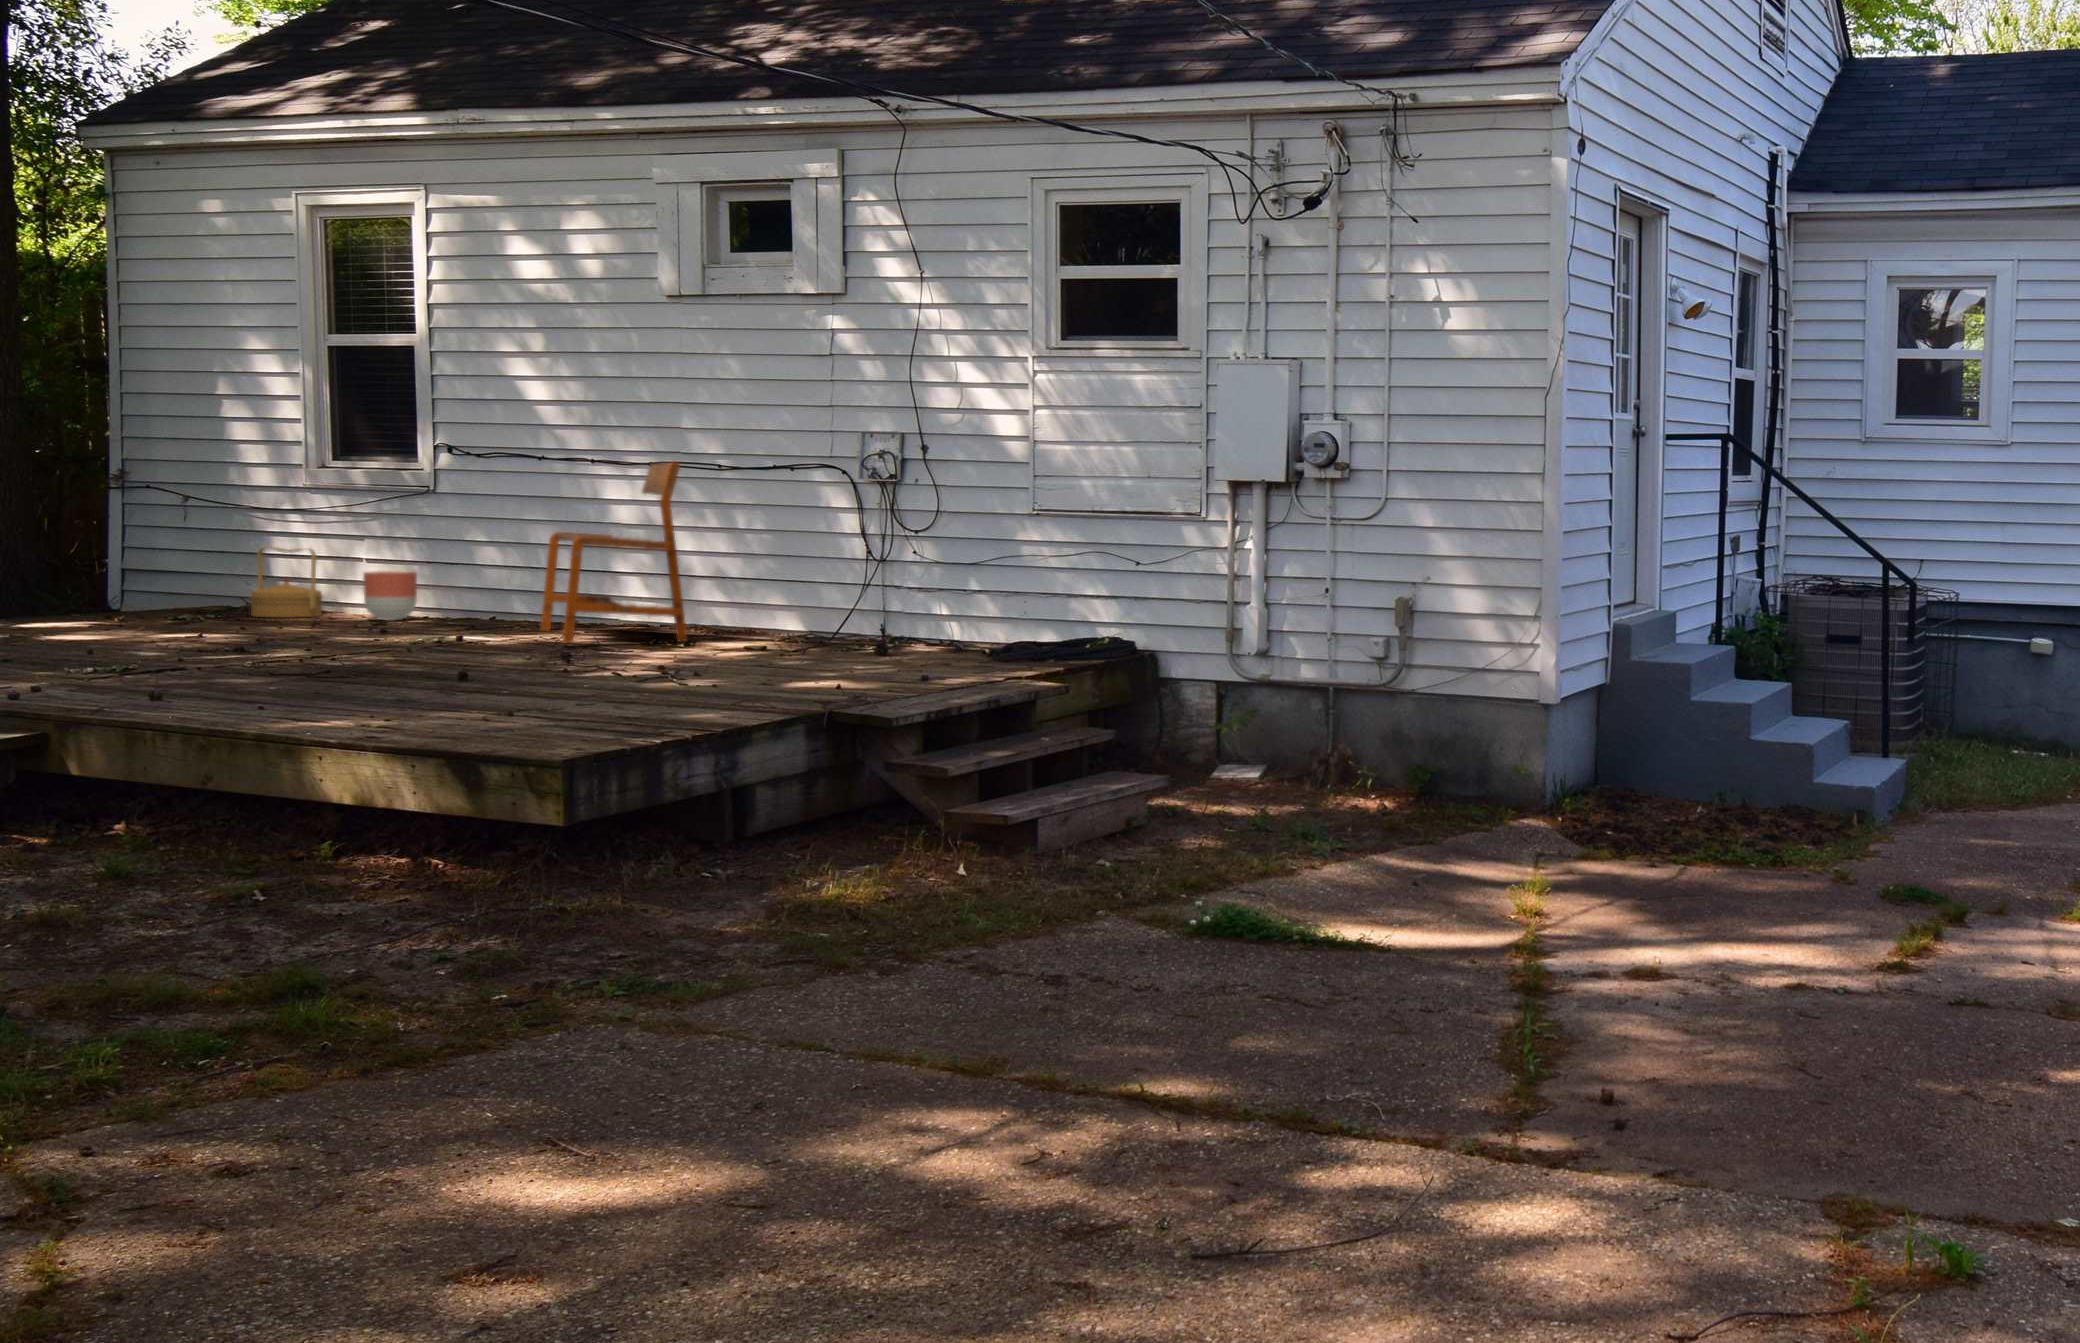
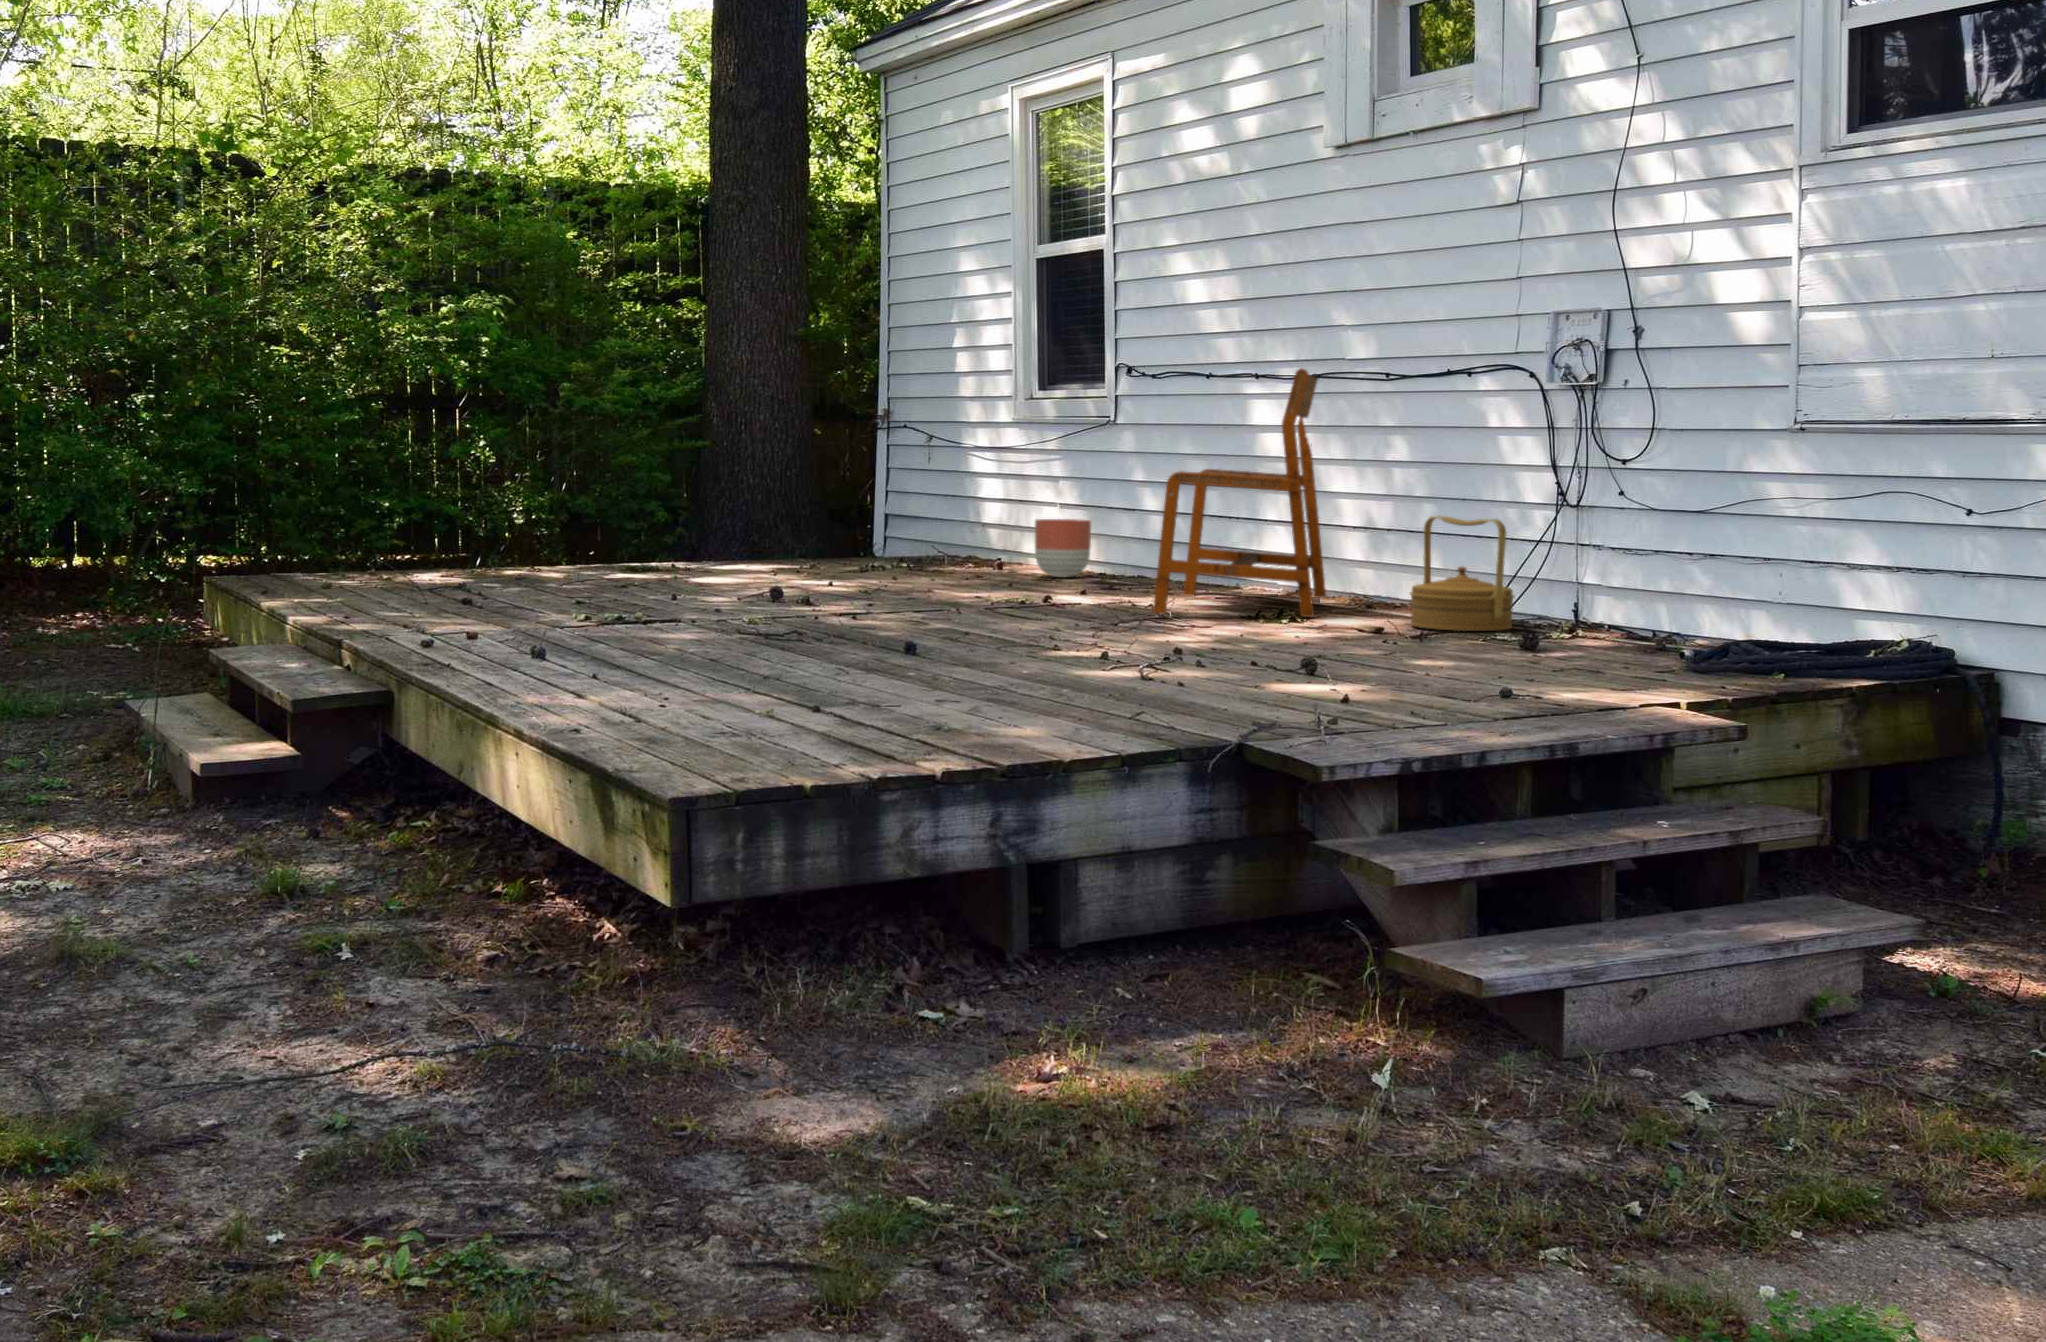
woven basket: present [250,547,322,618] -> present [1410,516,1514,631]

